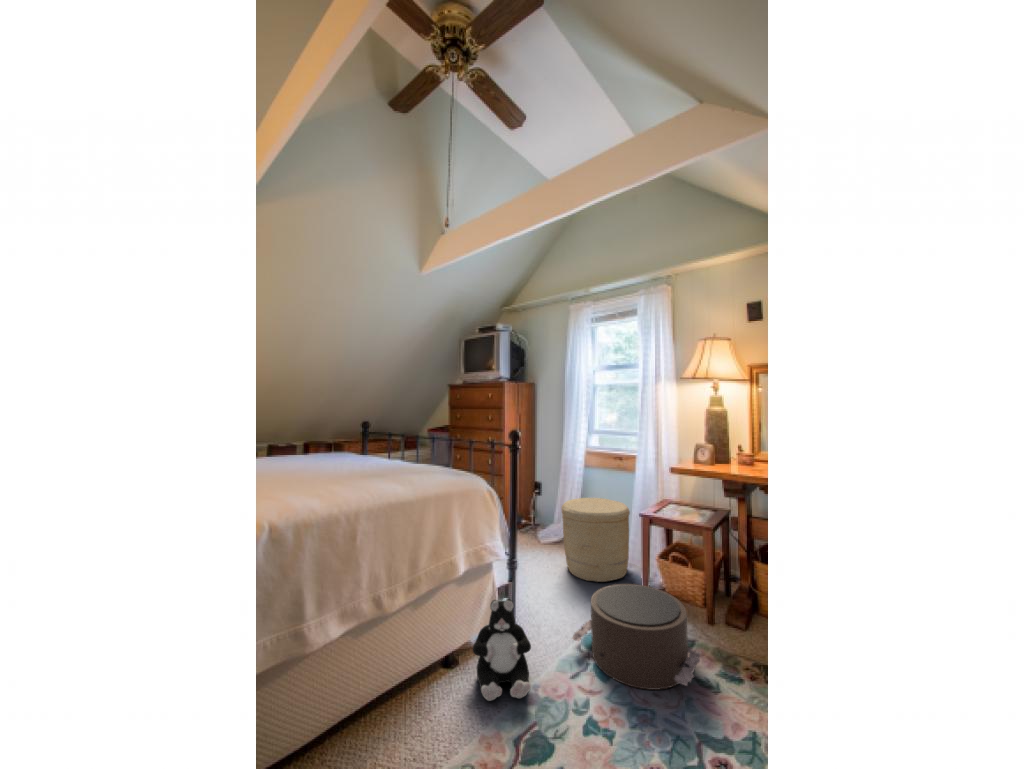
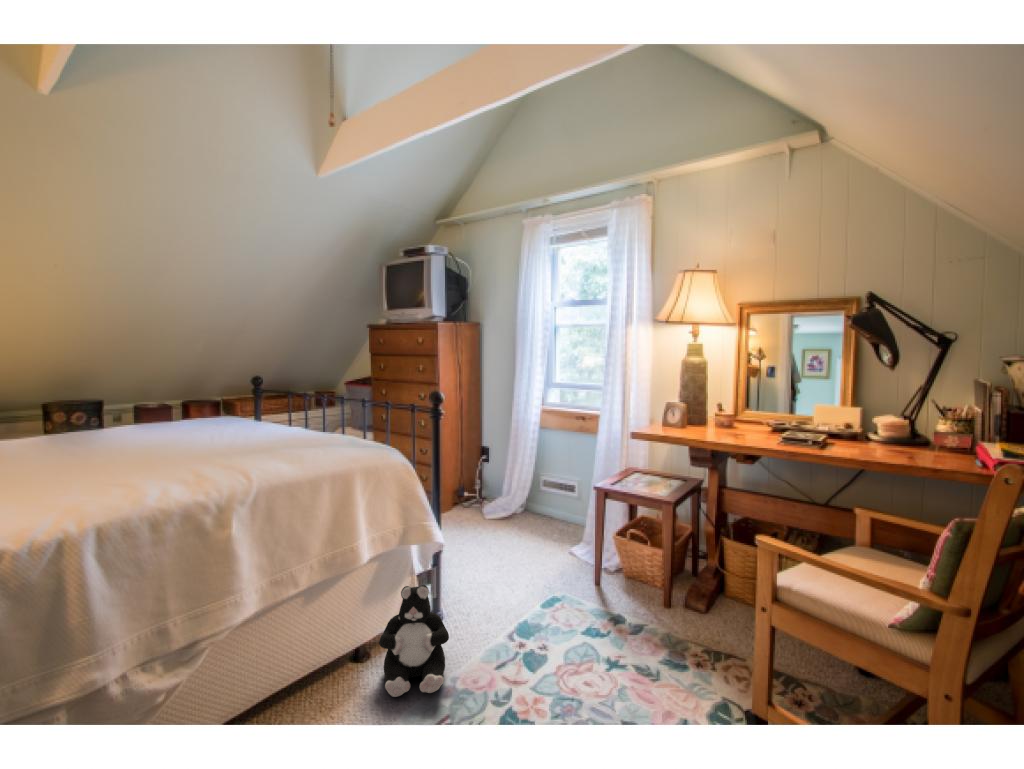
woven basket: present [562,498,630,582] -> none [507,465,588,563]
pouf: present [572,584,701,690] -> none [500,565,645,679]

